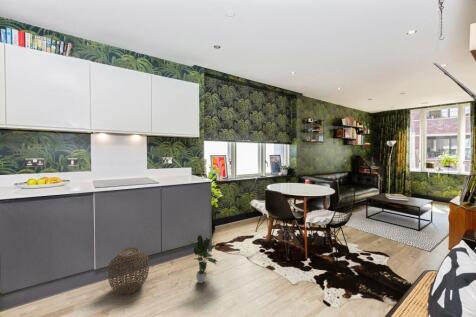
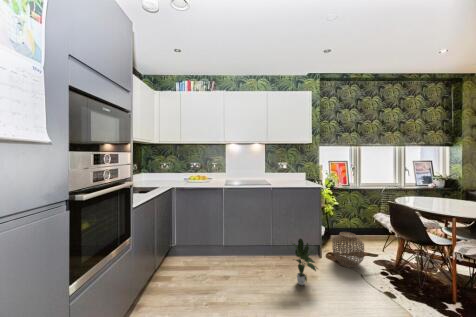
woven basket: present [108,248,149,295] -> present [332,232,364,267]

